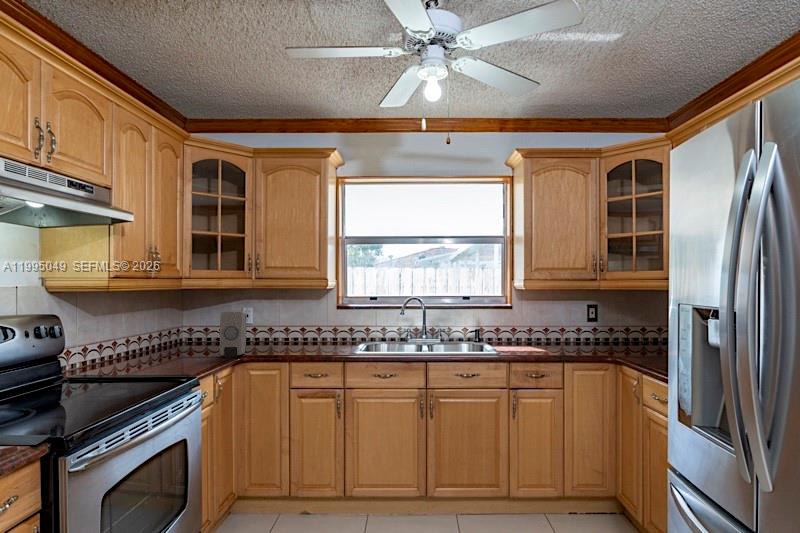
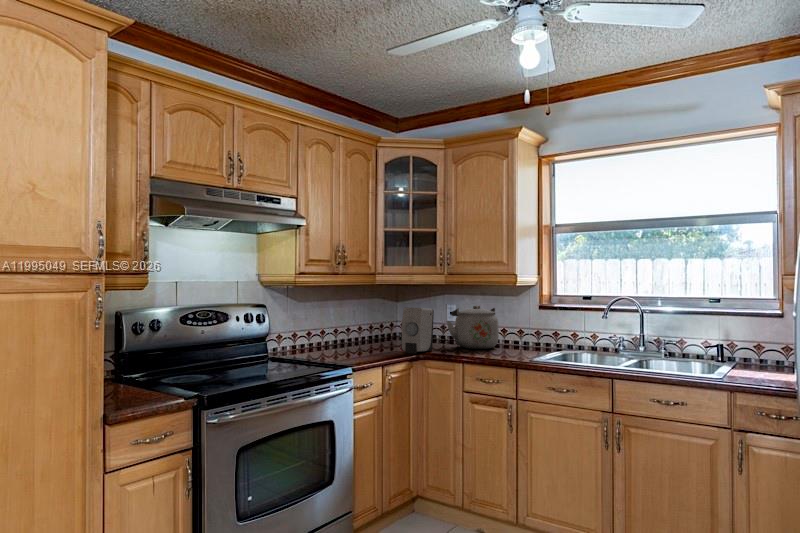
kettle: none [253,308,301,348] -> present [447,305,499,349]

